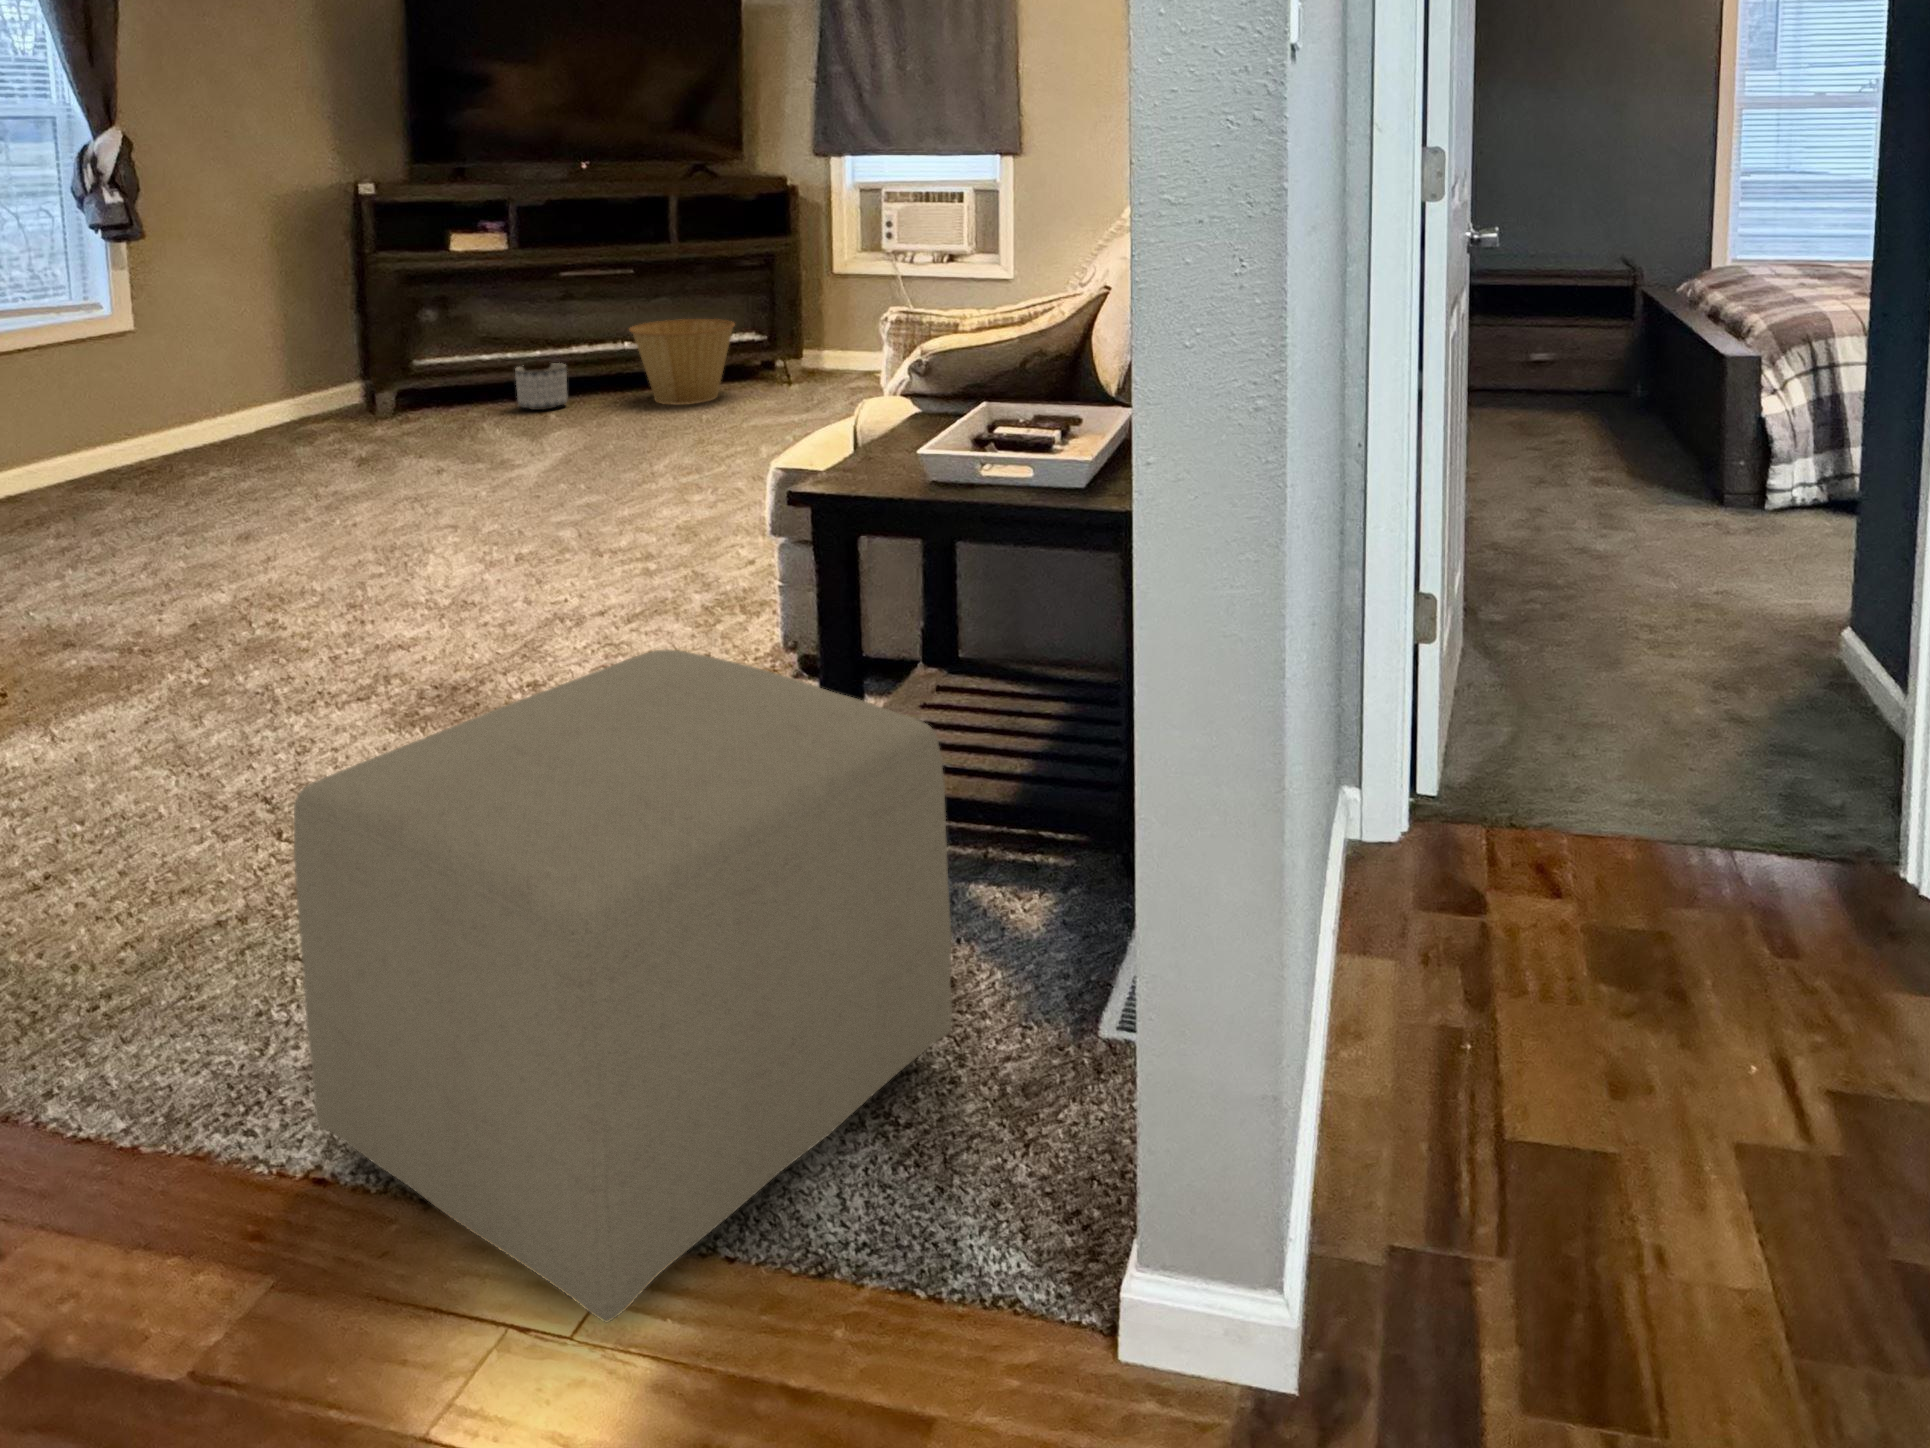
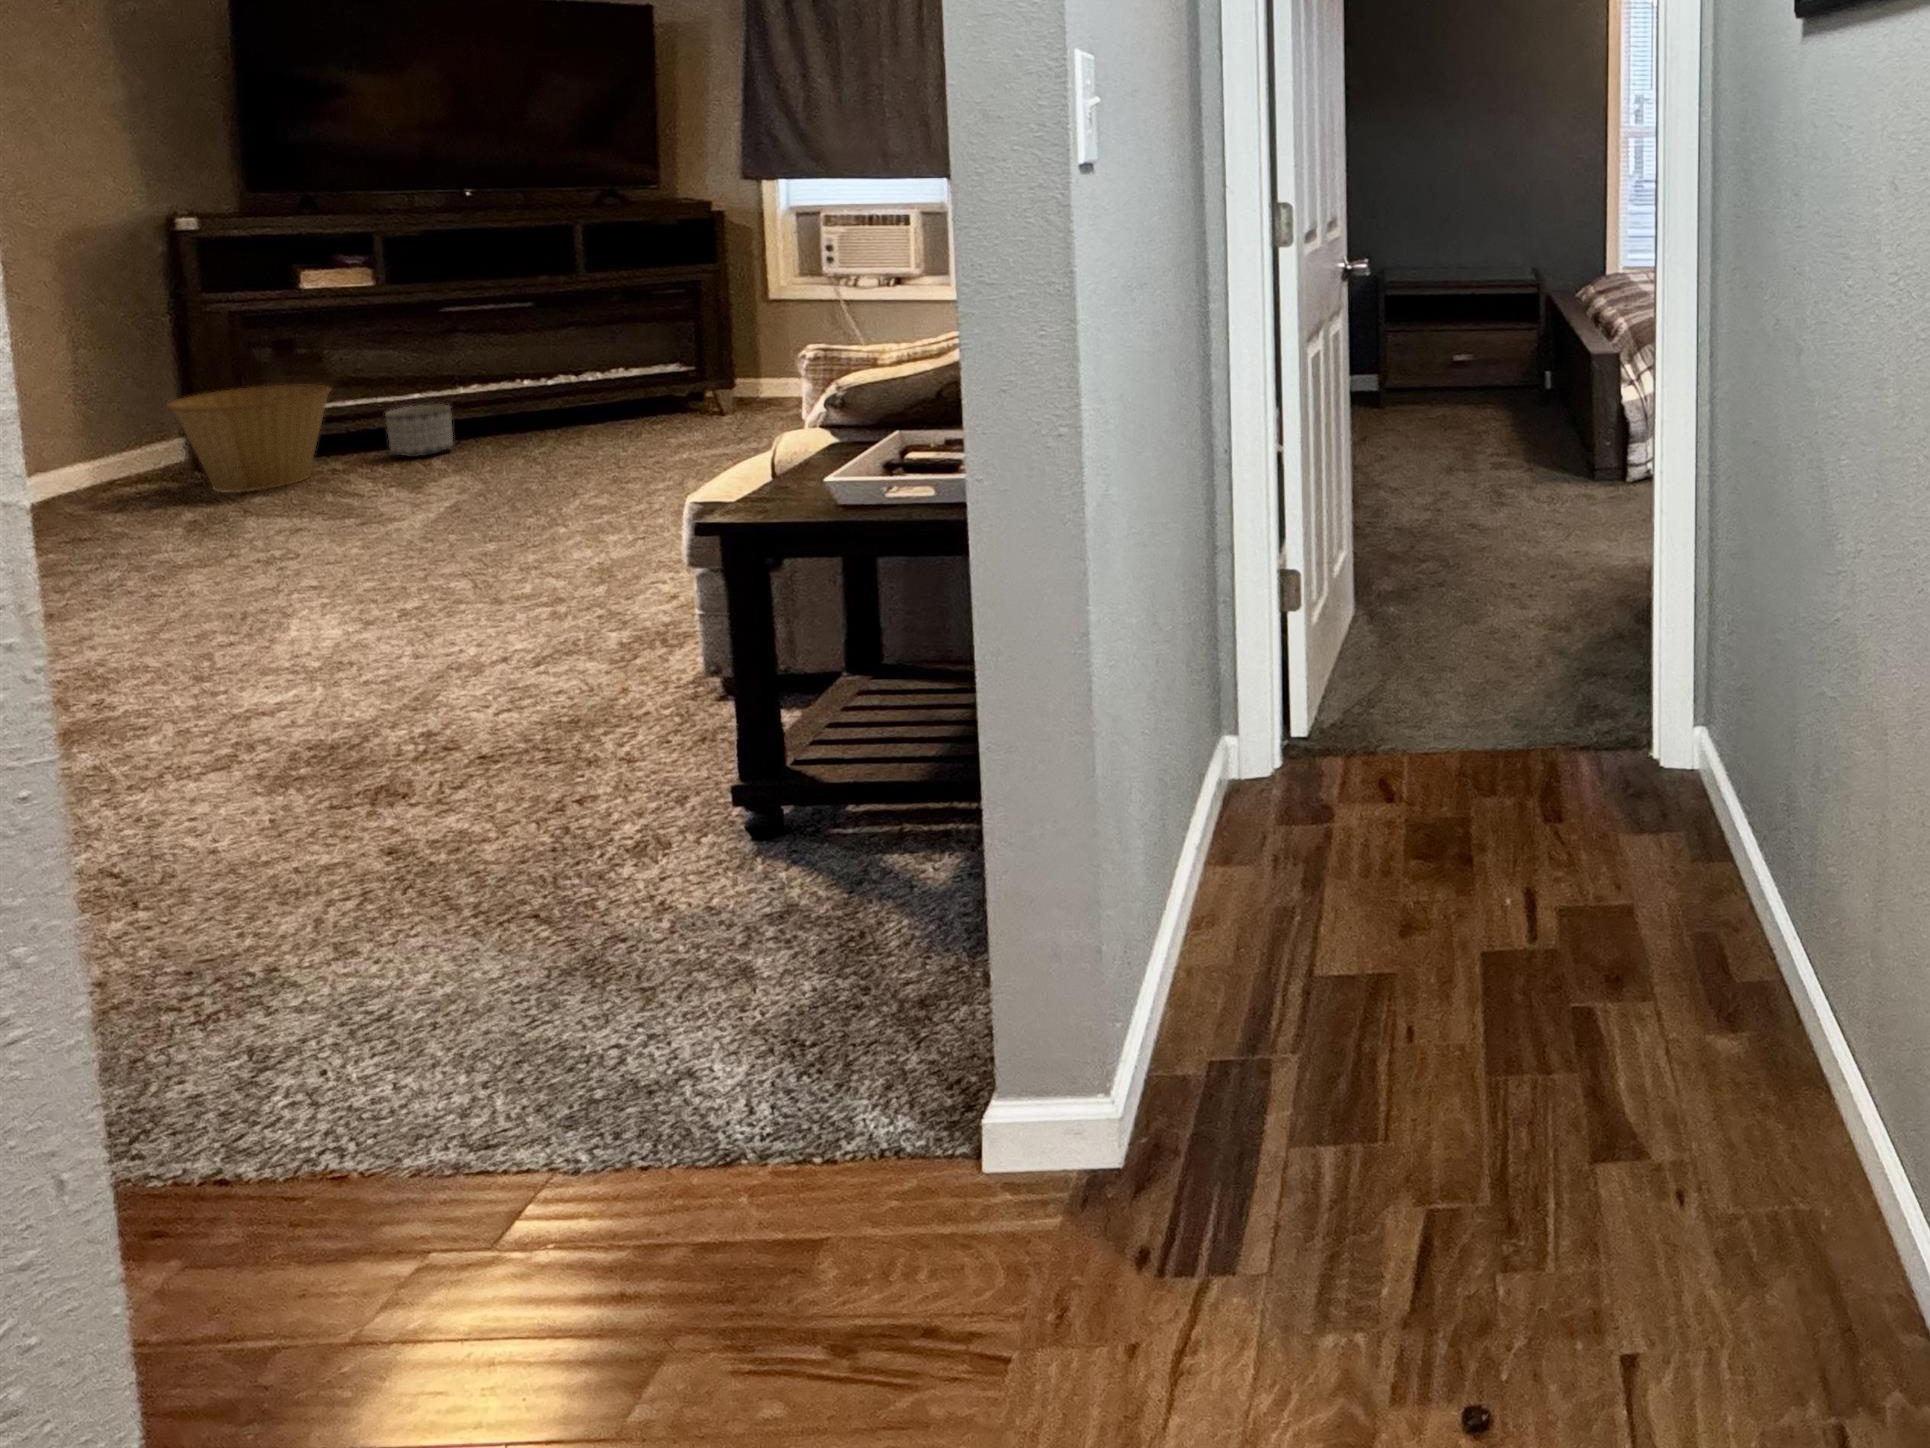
basket: present [629,319,735,404] -> present [167,384,331,491]
ottoman: present [294,650,952,1323] -> none [180,674,857,1223]

